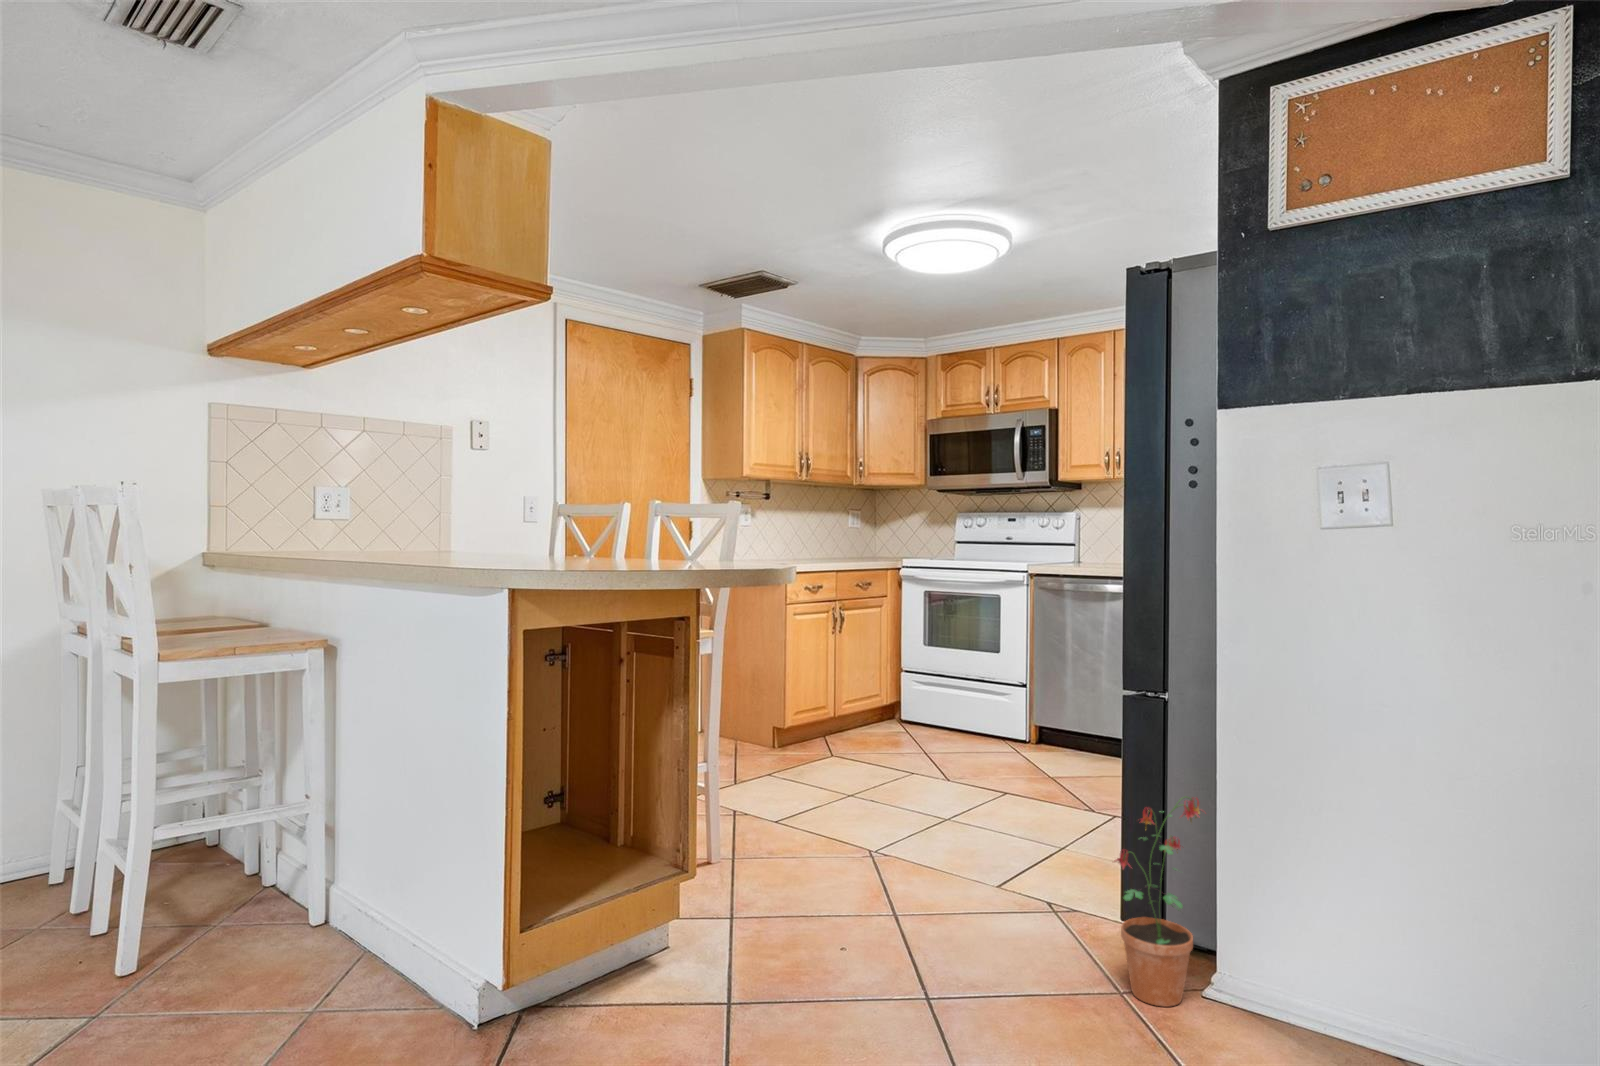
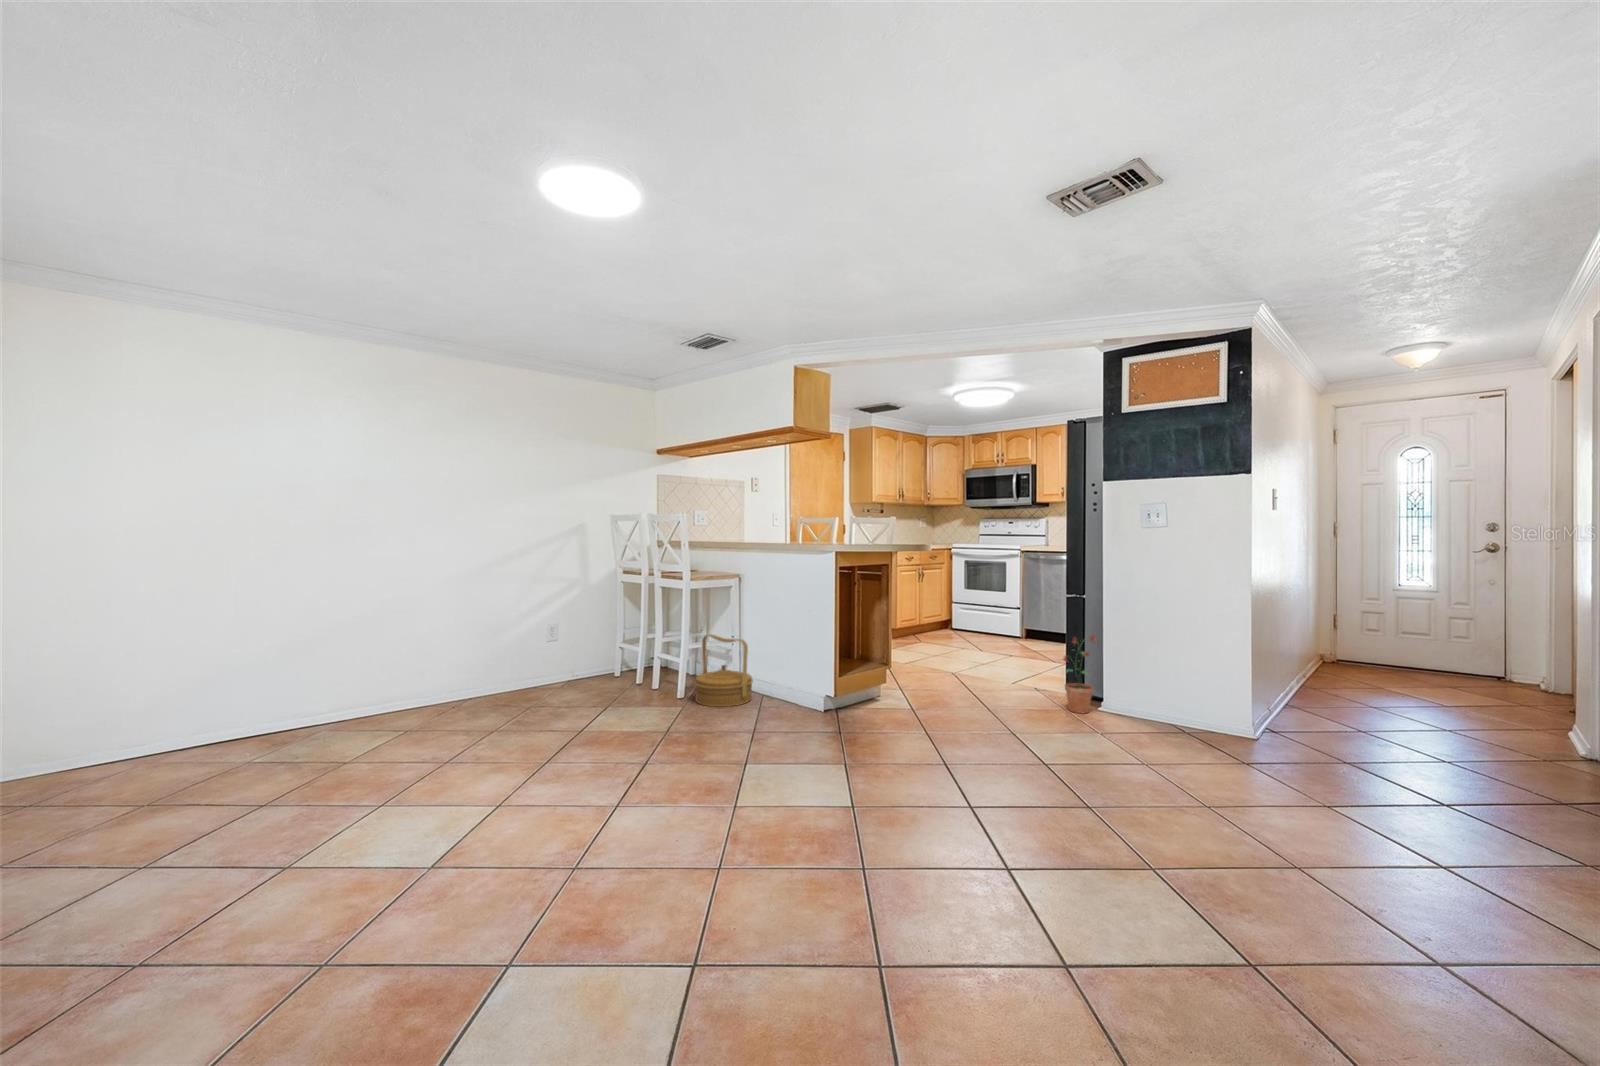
woven basket: none [155,795,336,1011] -> present [694,634,753,707]

